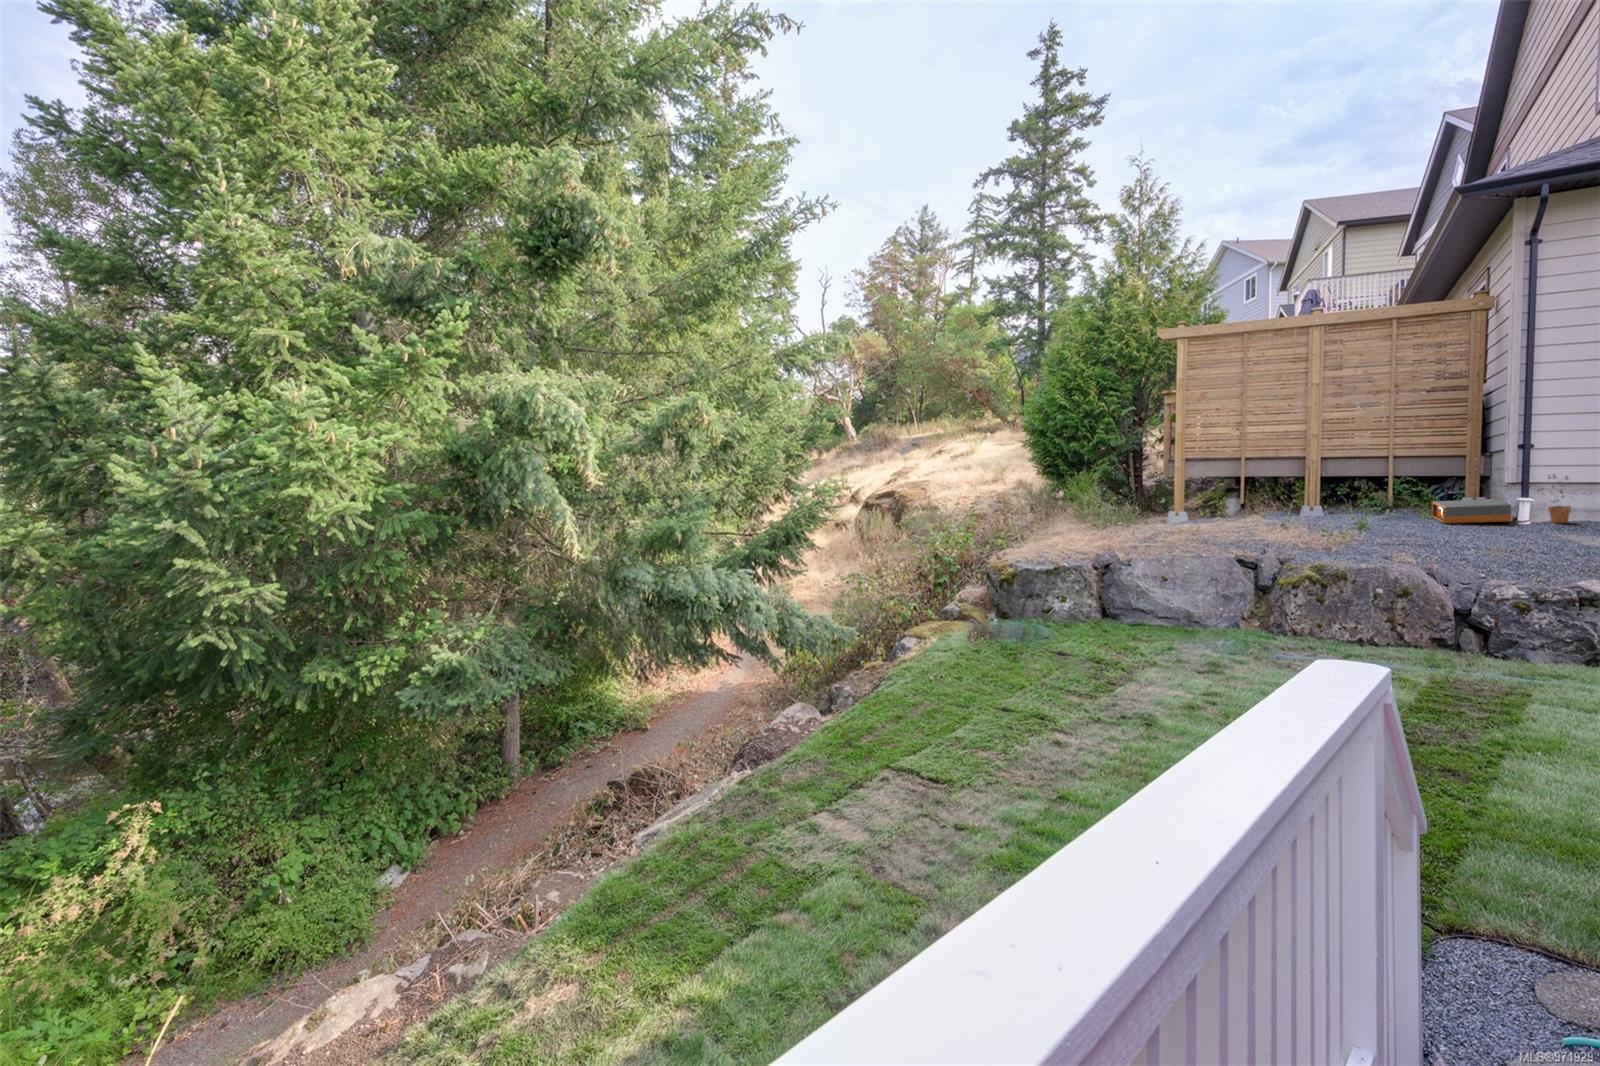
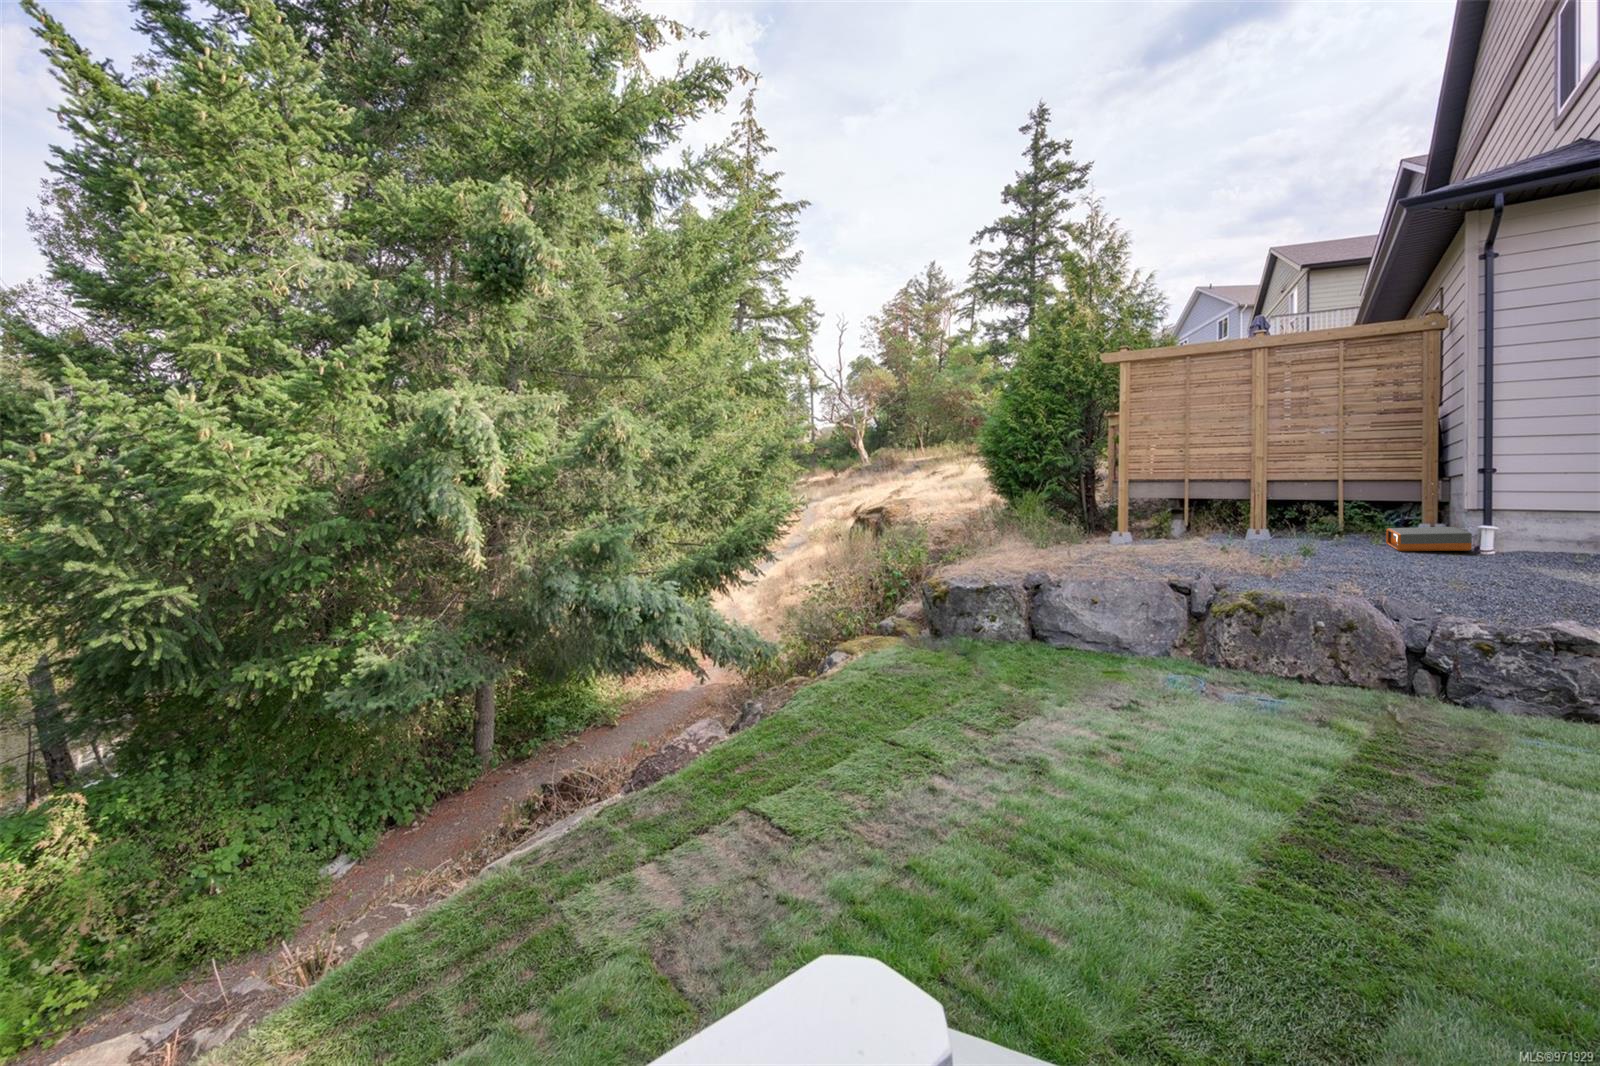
potted plant: present [1538,475,1571,523] -> none [1501,503,1543,554]

